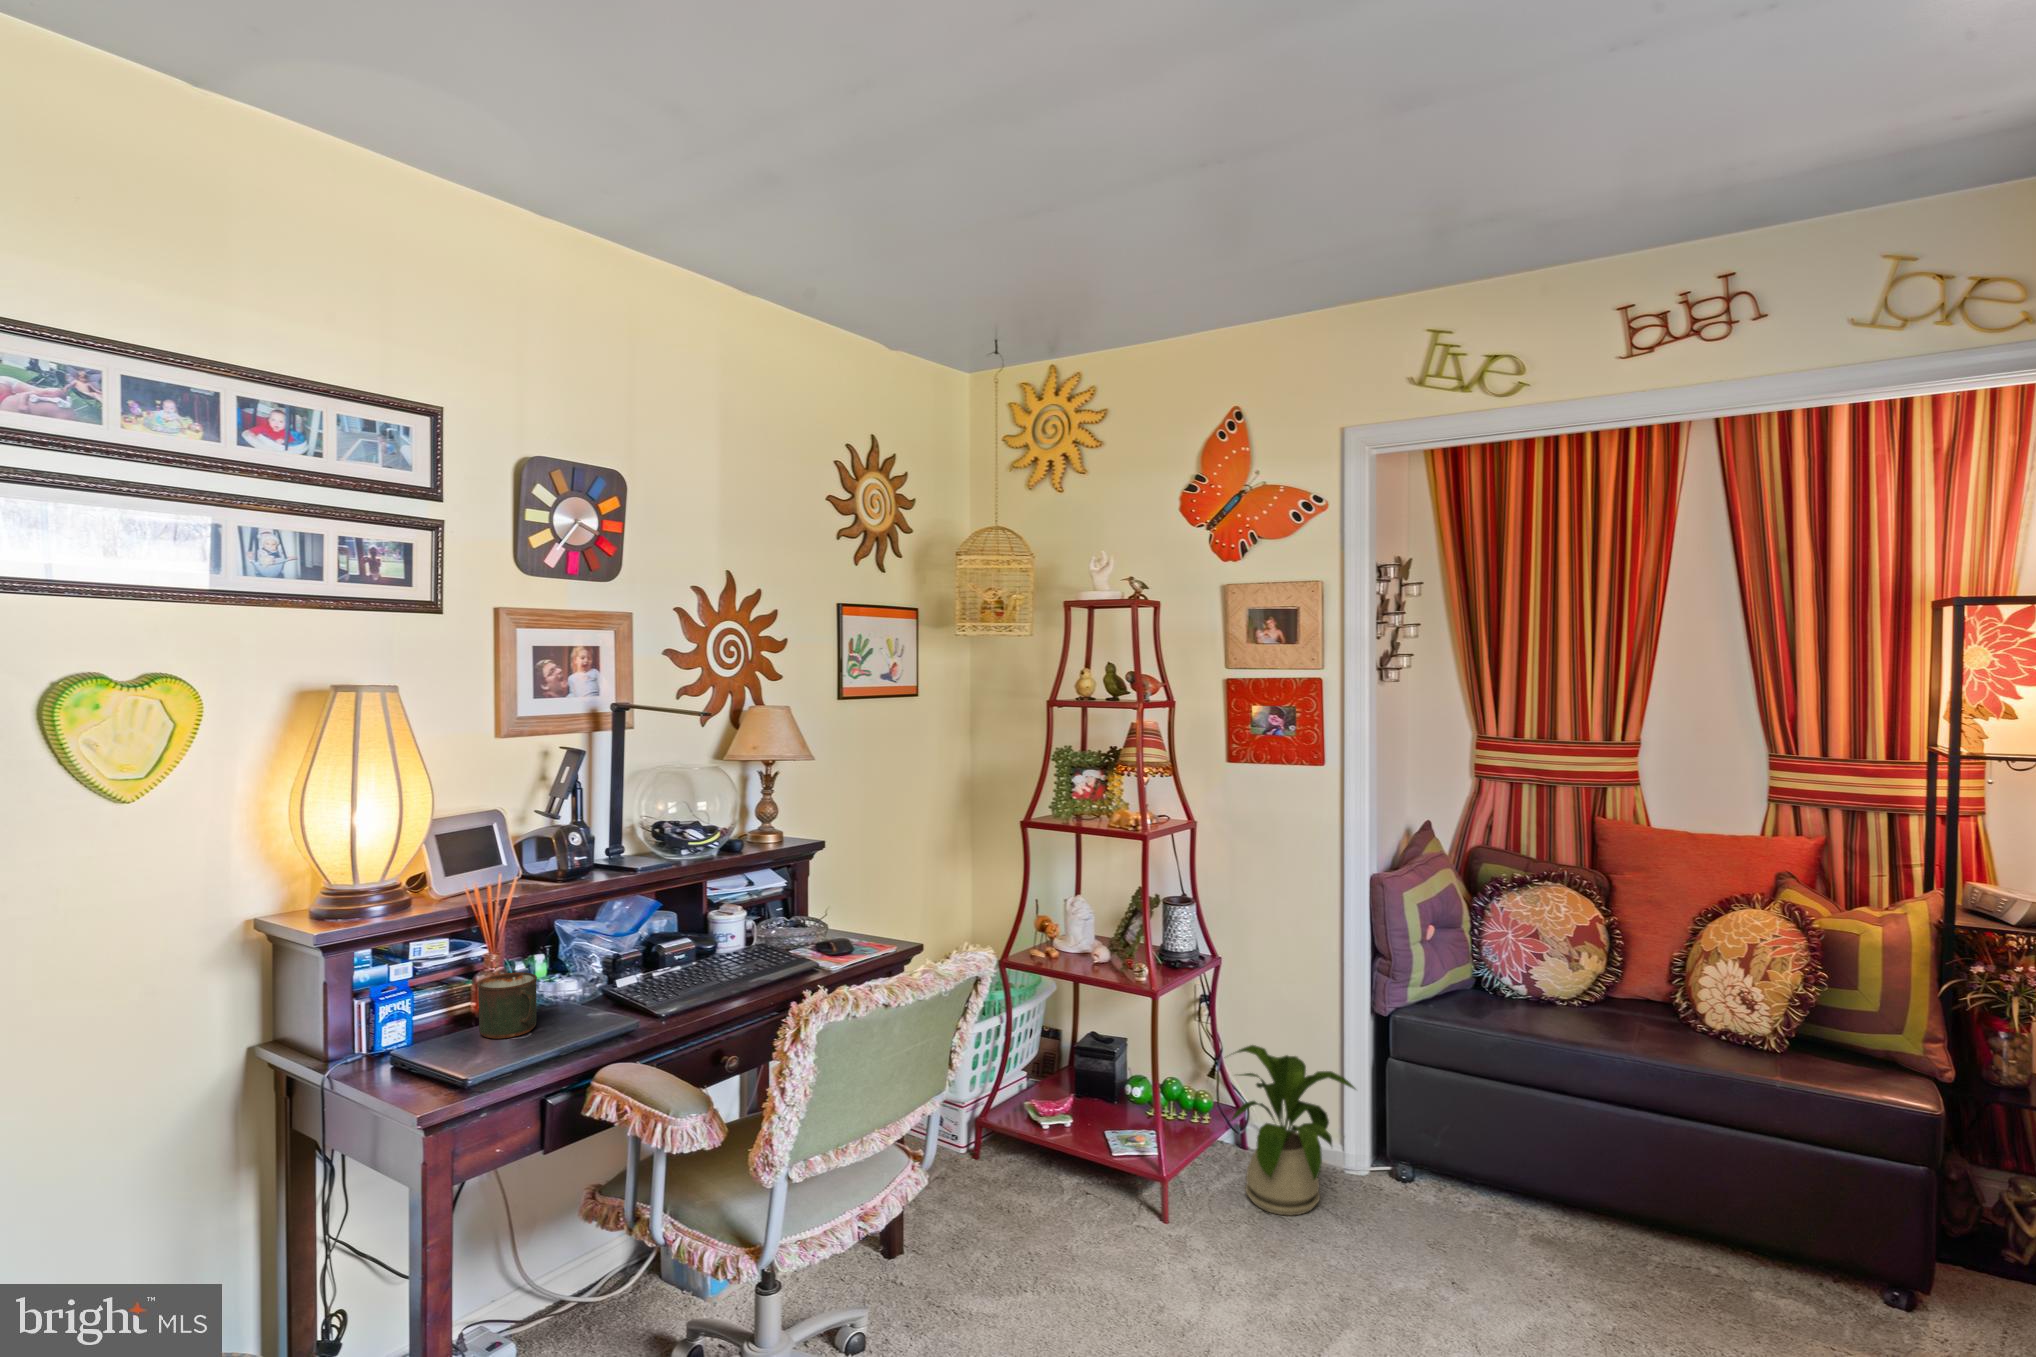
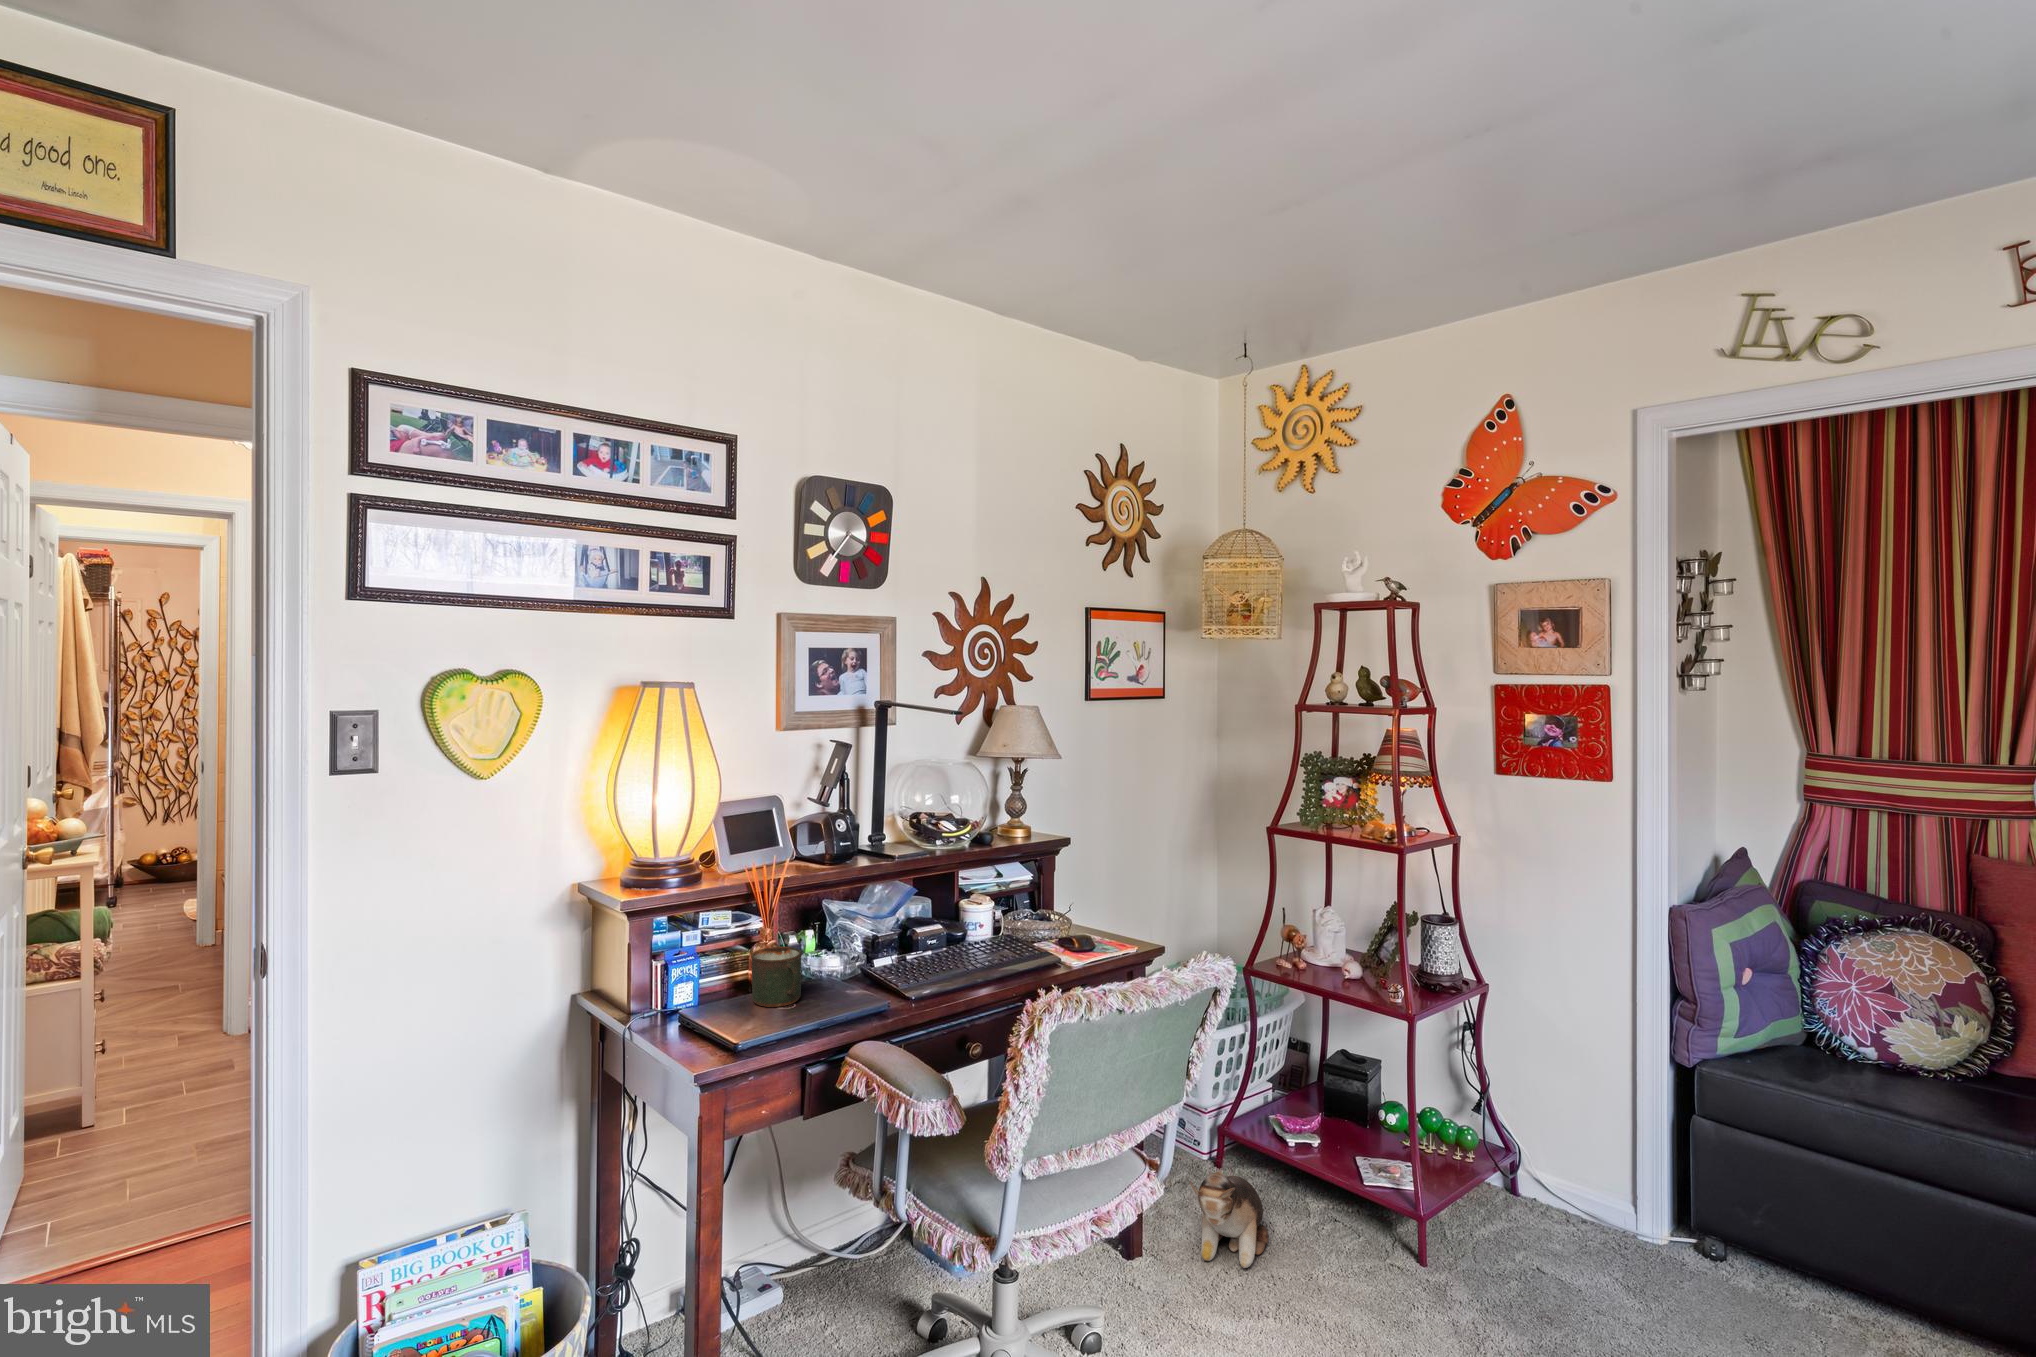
house plant: present [1232,1045,1355,1216] -> none [1491,1082,1656,1278]
plush toy: none [950,1160,1025,1252] -> present [1190,1171,1268,1268]

